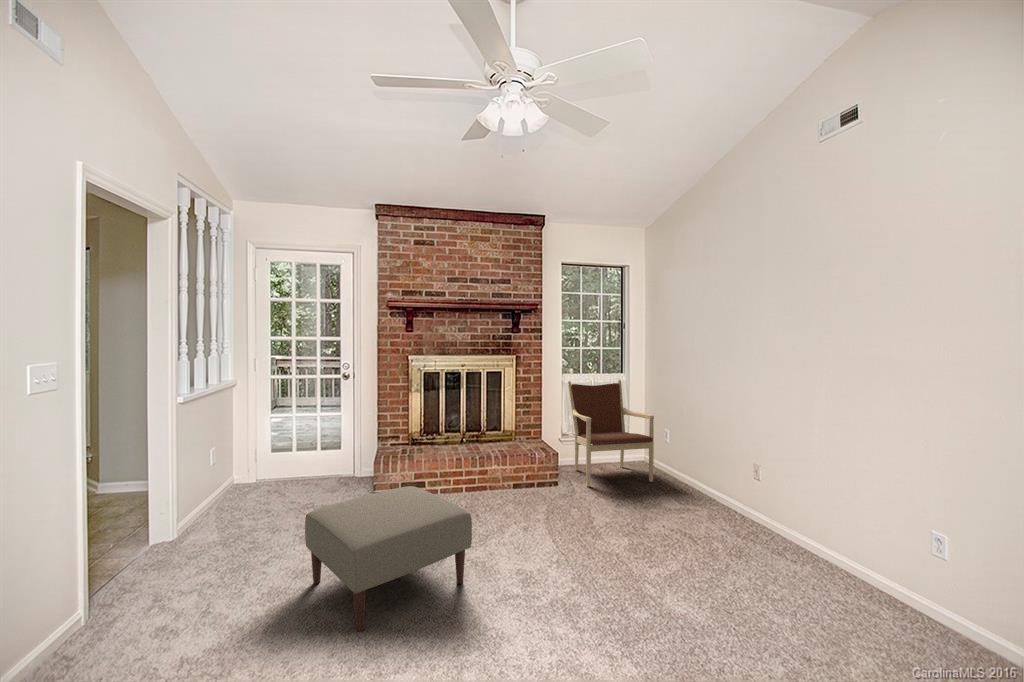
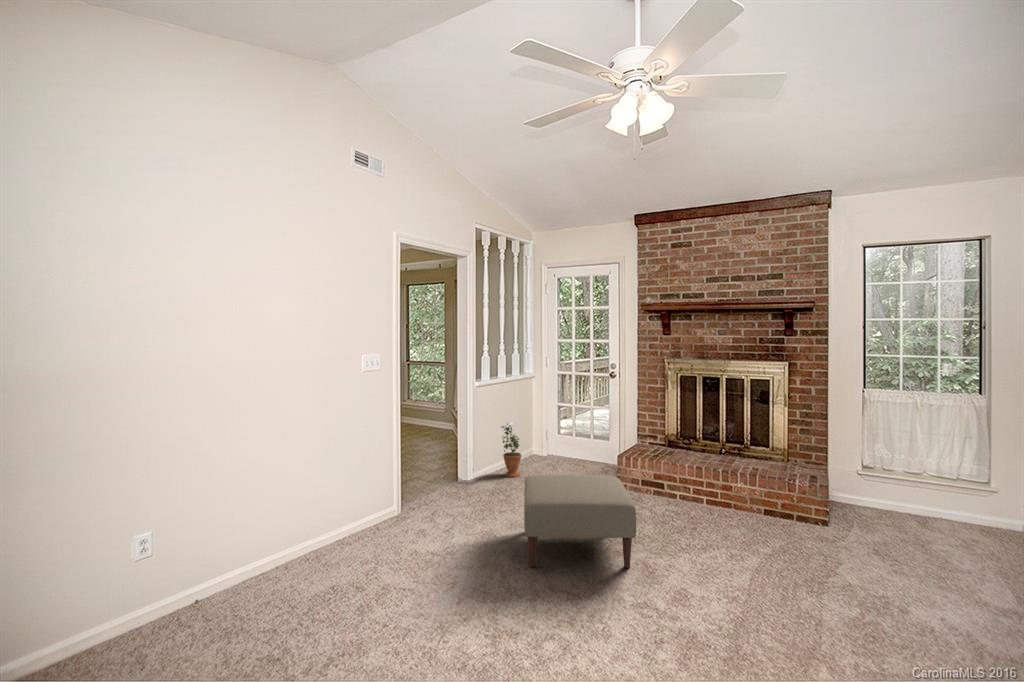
armchair: present [568,380,654,487] -> none [870,399,1001,559]
potted plant: none [202,448,238,521] -> present [501,423,521,477]

